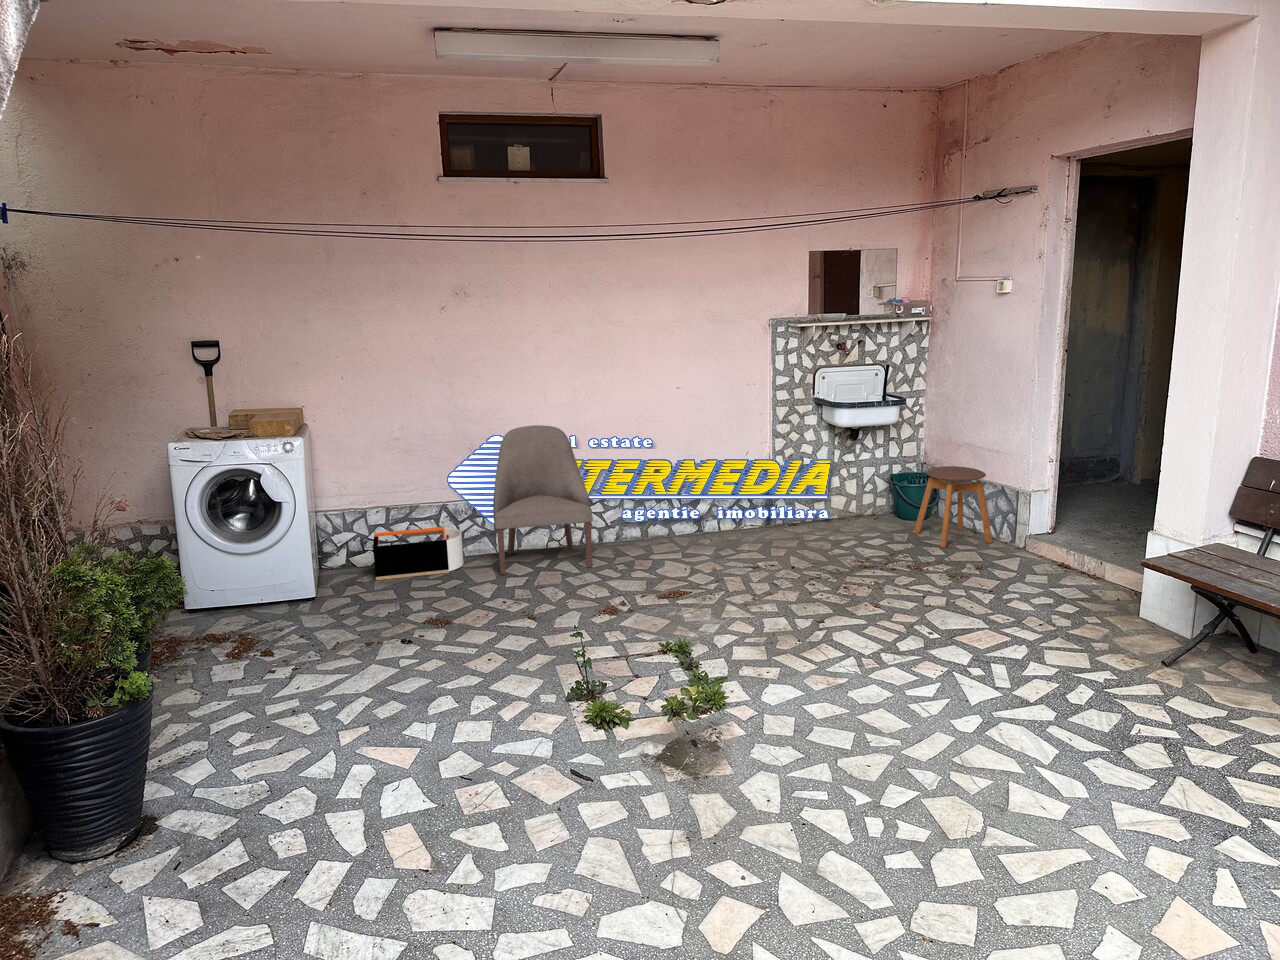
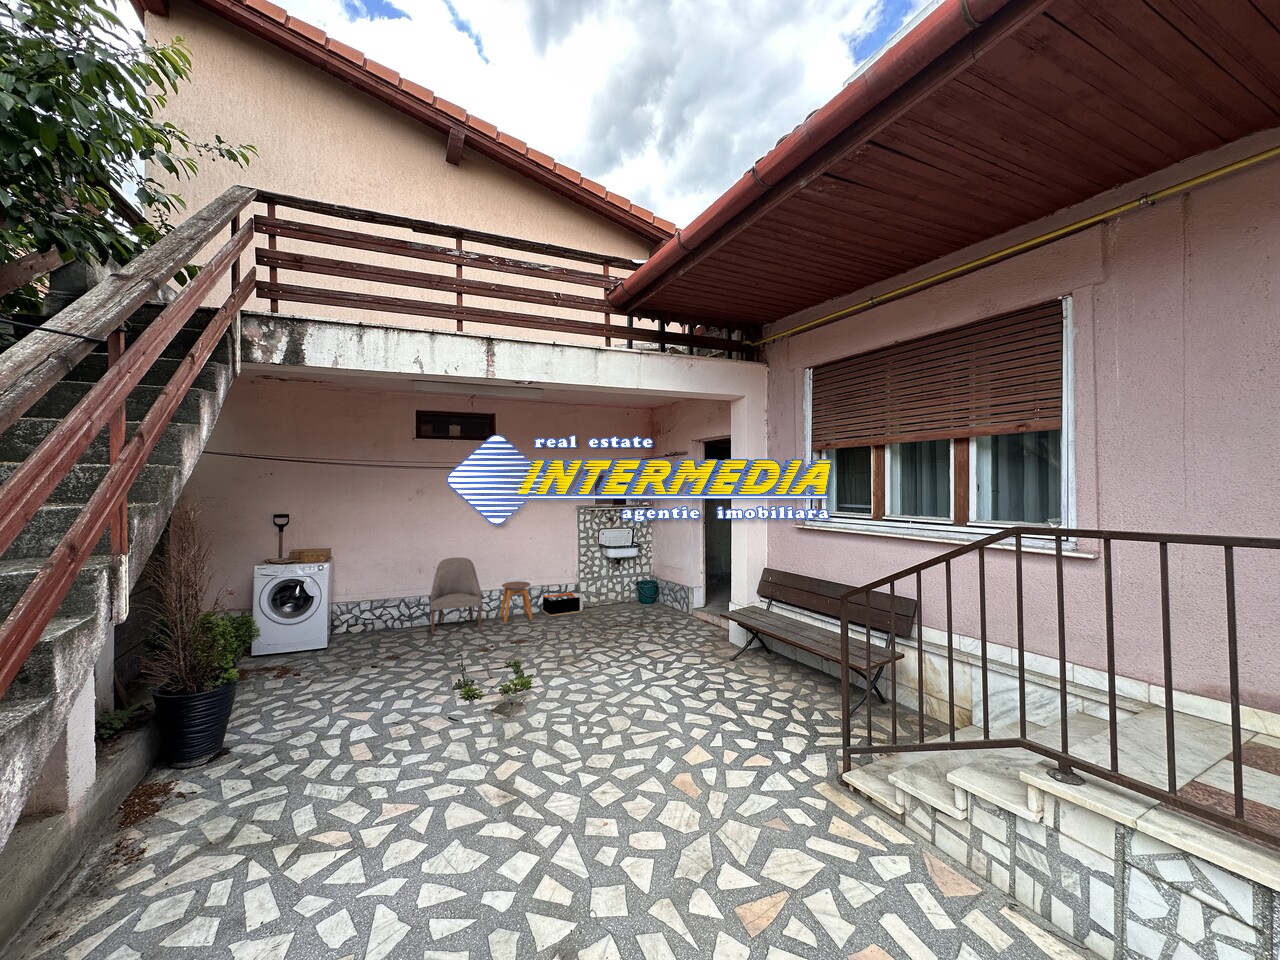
stool: present [913,466,993,548] -> present [500,581,533,623]
storage bin: present [373,527,463,580] -> present [543,593,583,616]

